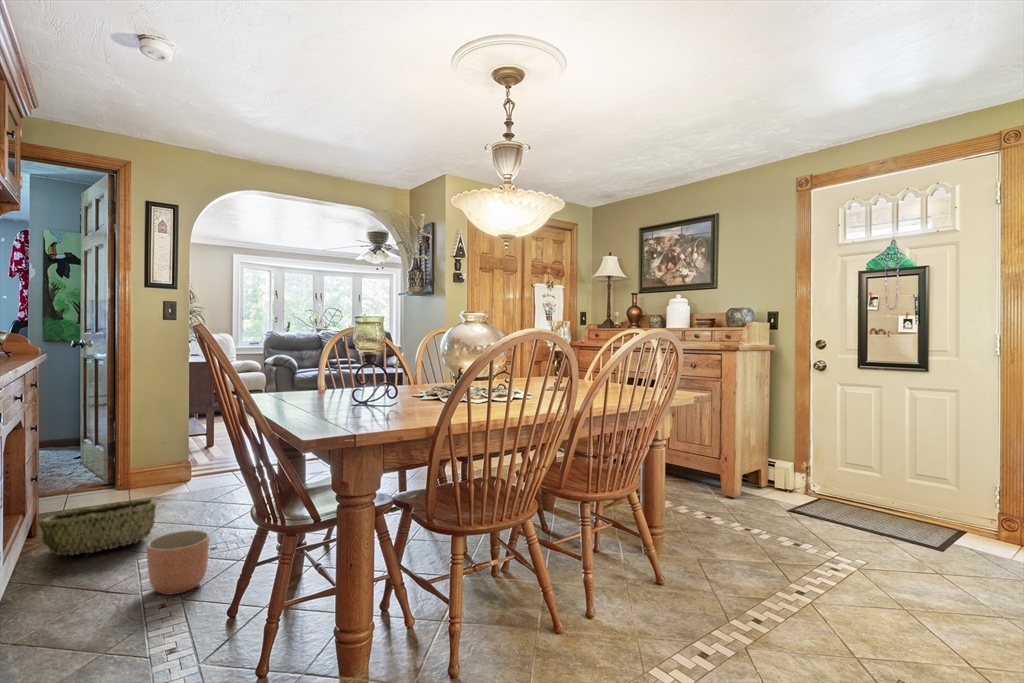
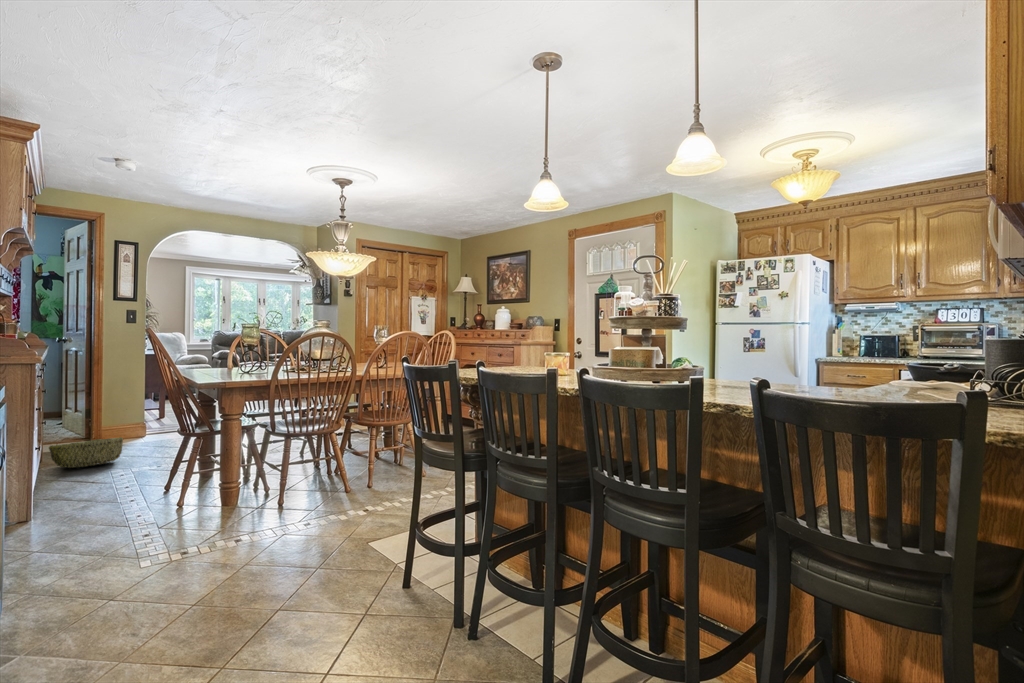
planter: present [147,530,209,595] -> none [119,449,156,482]

